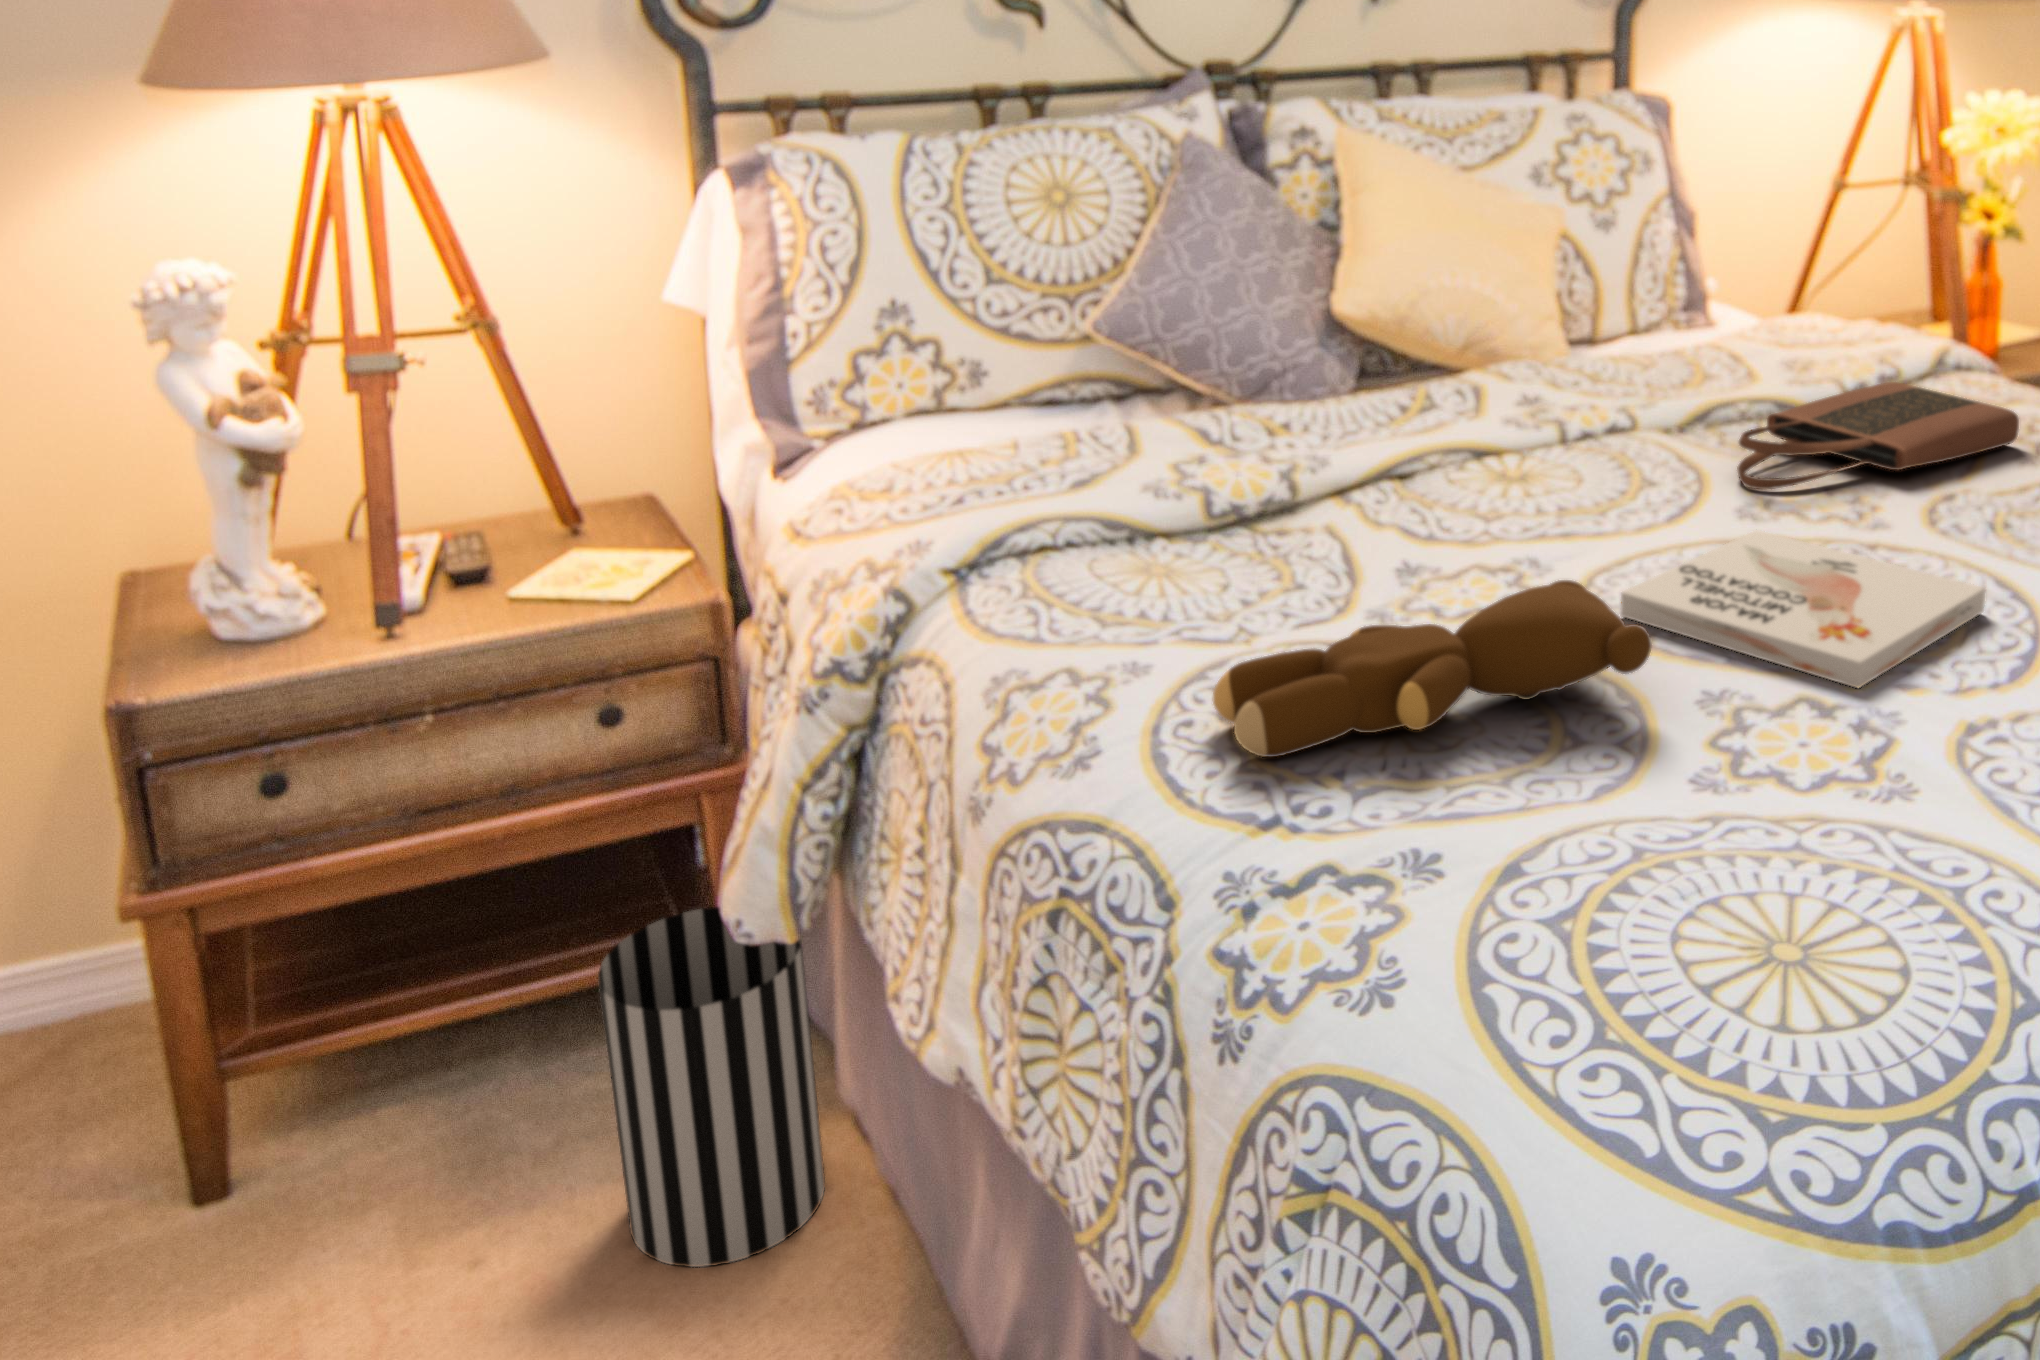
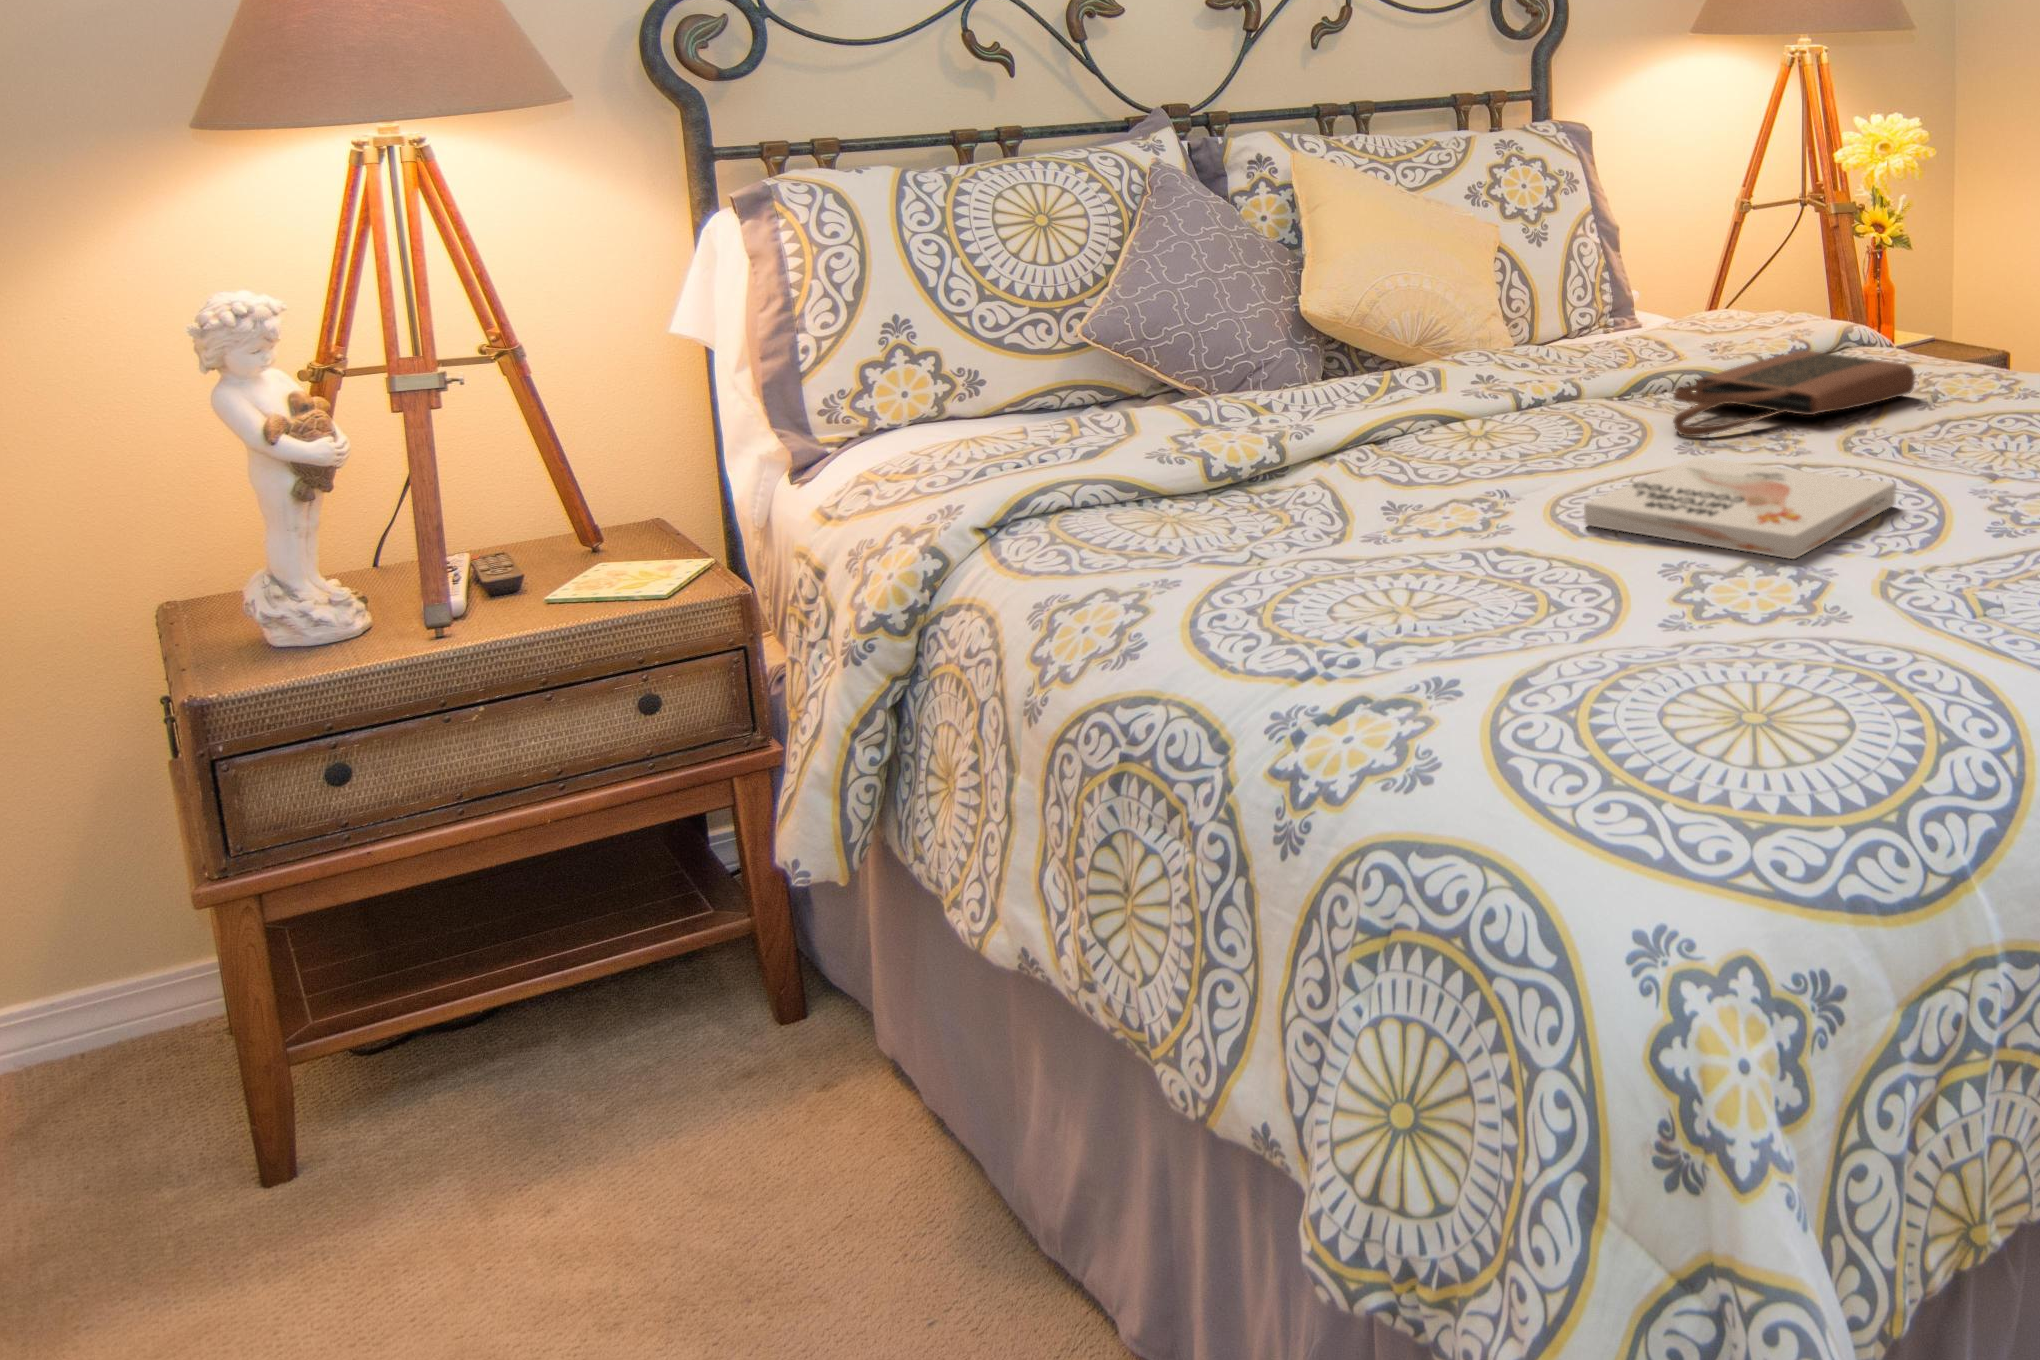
teddy bear: present [1213,580,1652,757] -> none [1241,484,1618,632]
wastebasket: present [598,907,825,1267] -> none [660,864,875,1196]

